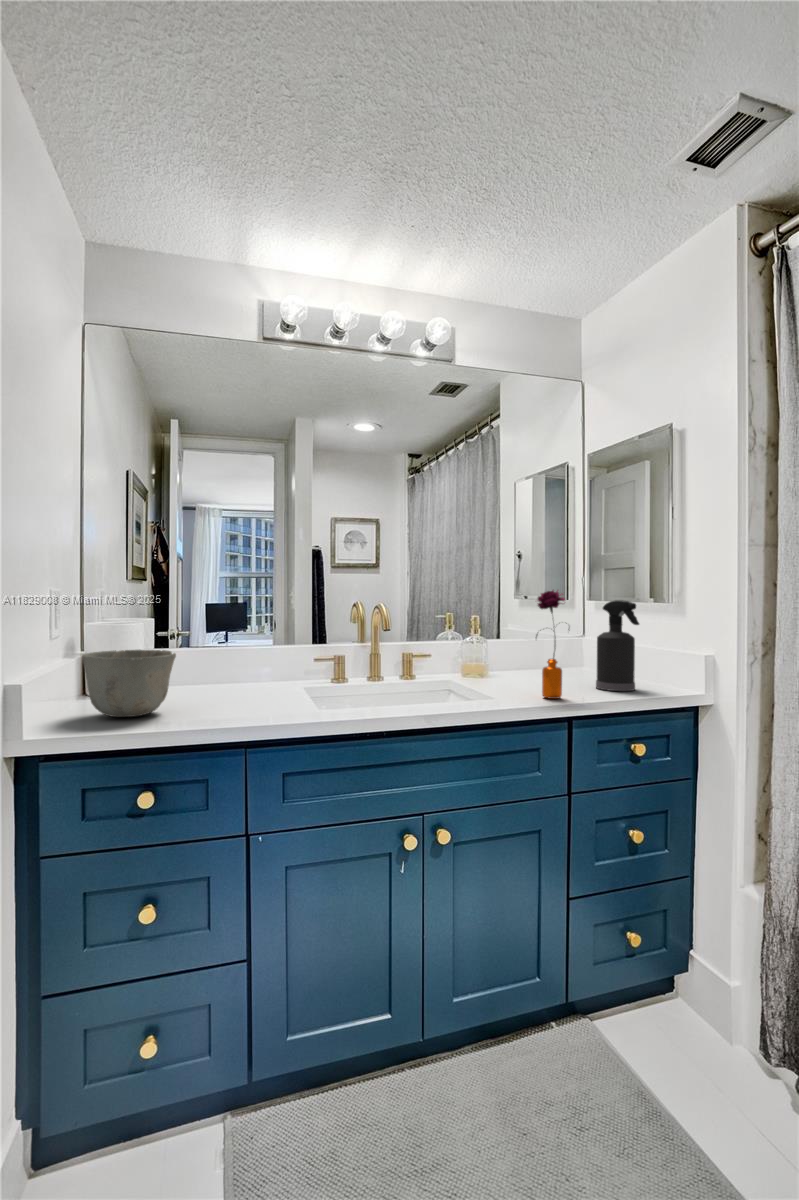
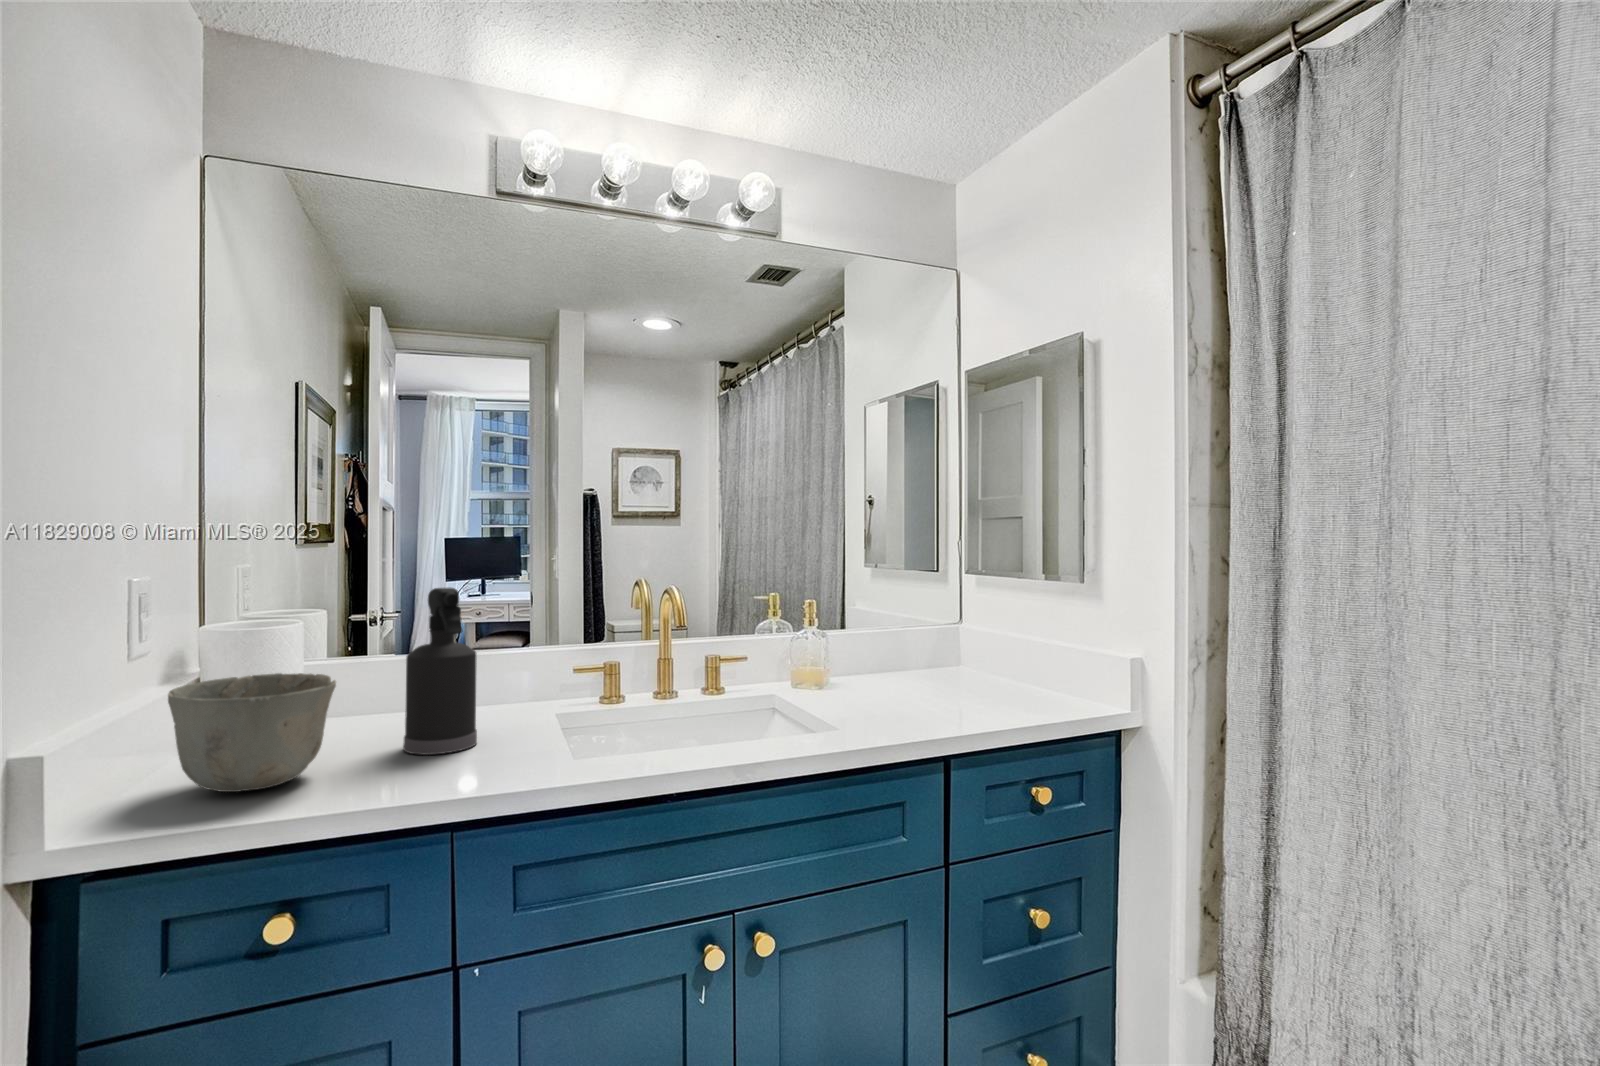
flower: present [536,590,569,699] -> none [897,566,946,725]
spray bottle: present [596,600,639,691] -> present [403,588,477,755]

